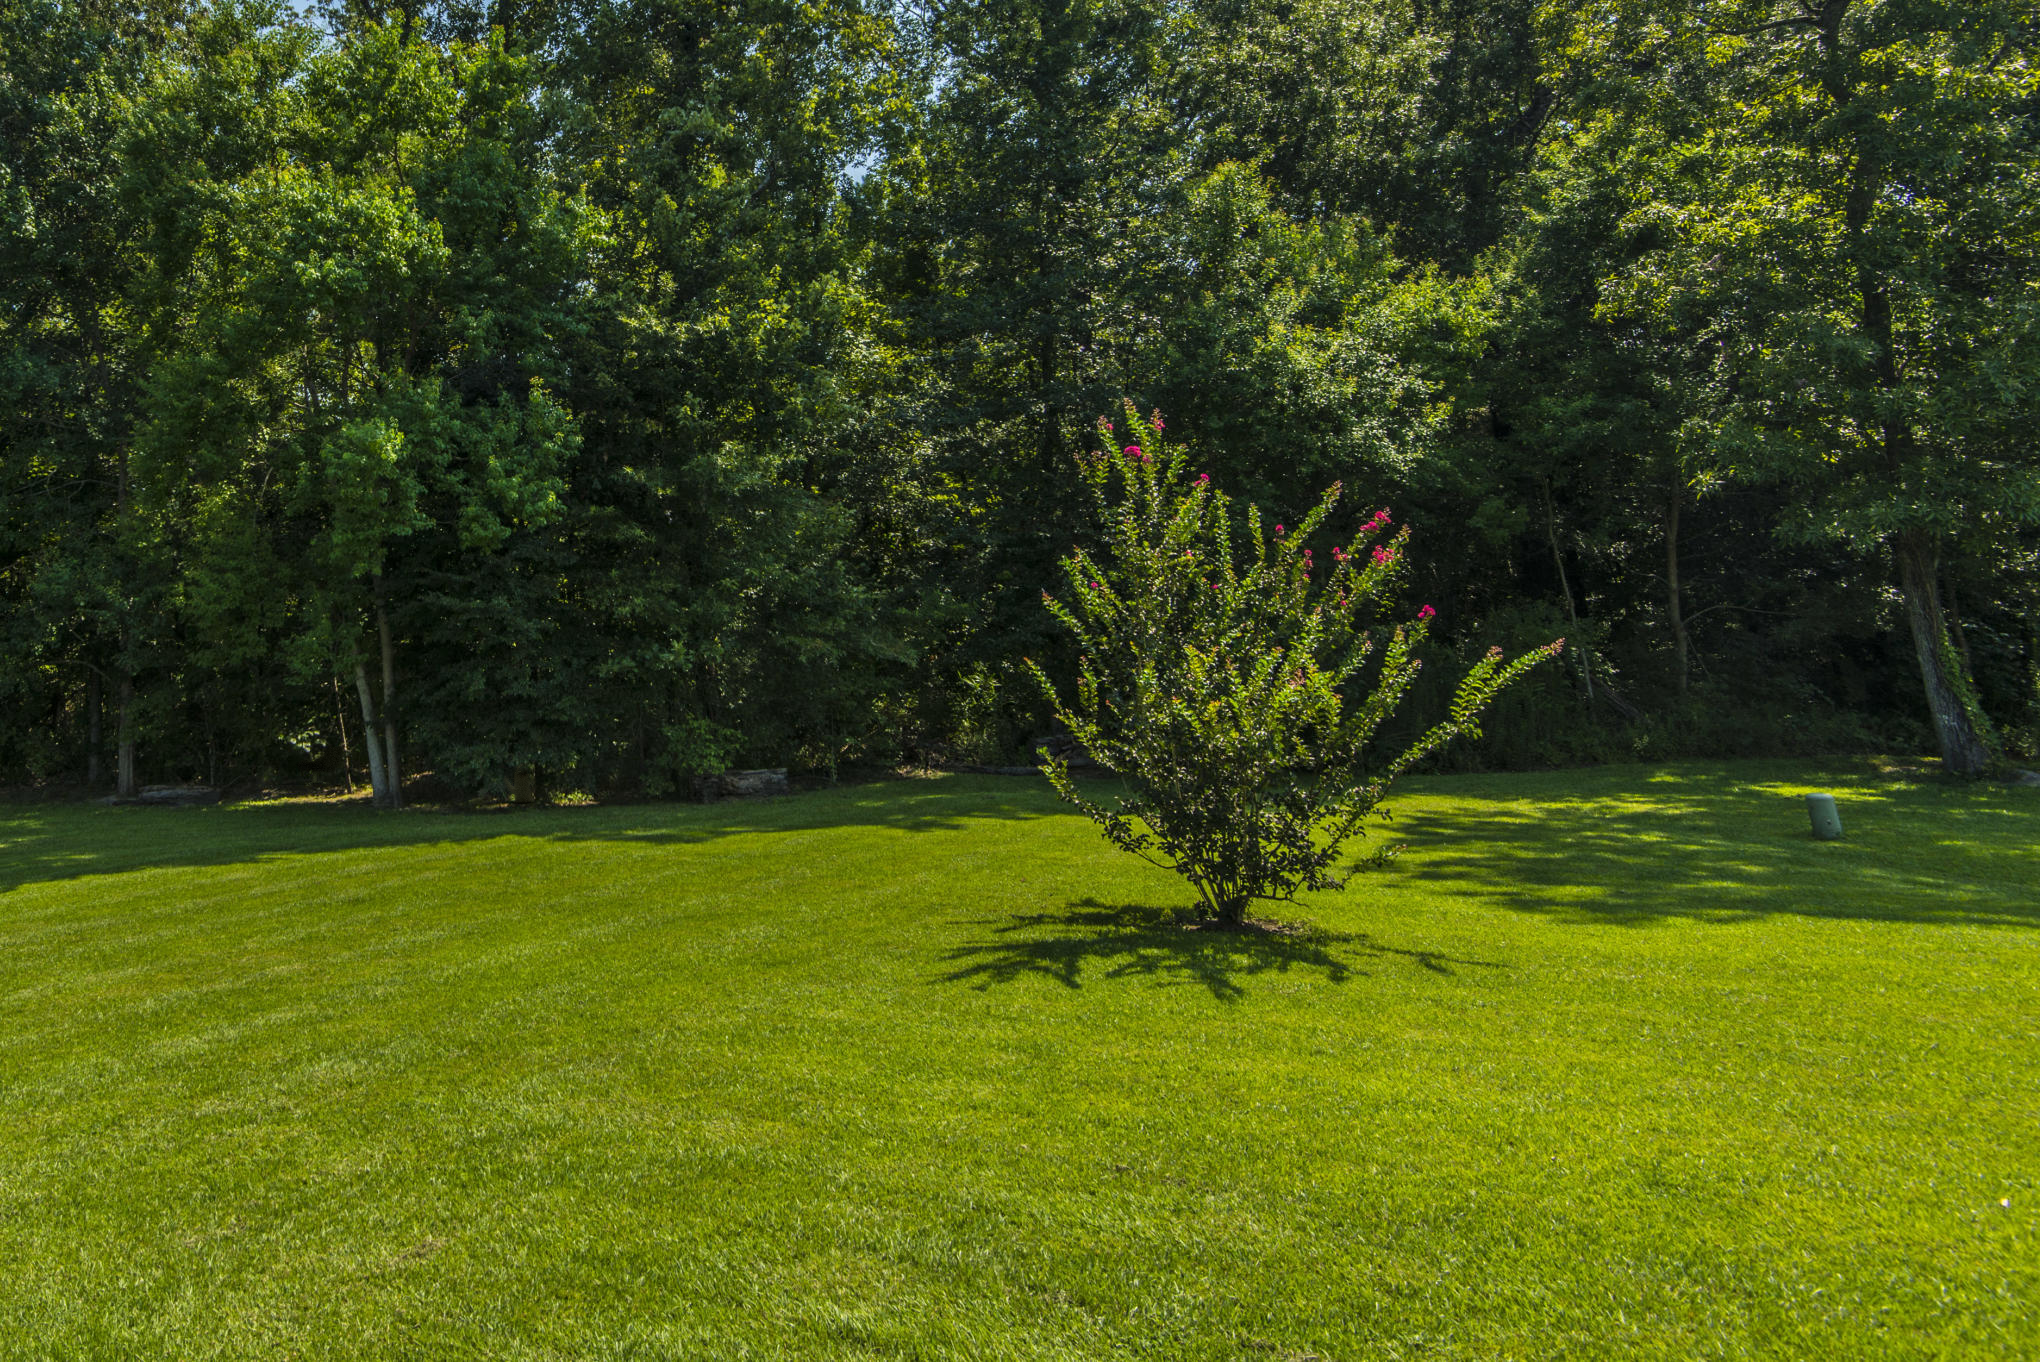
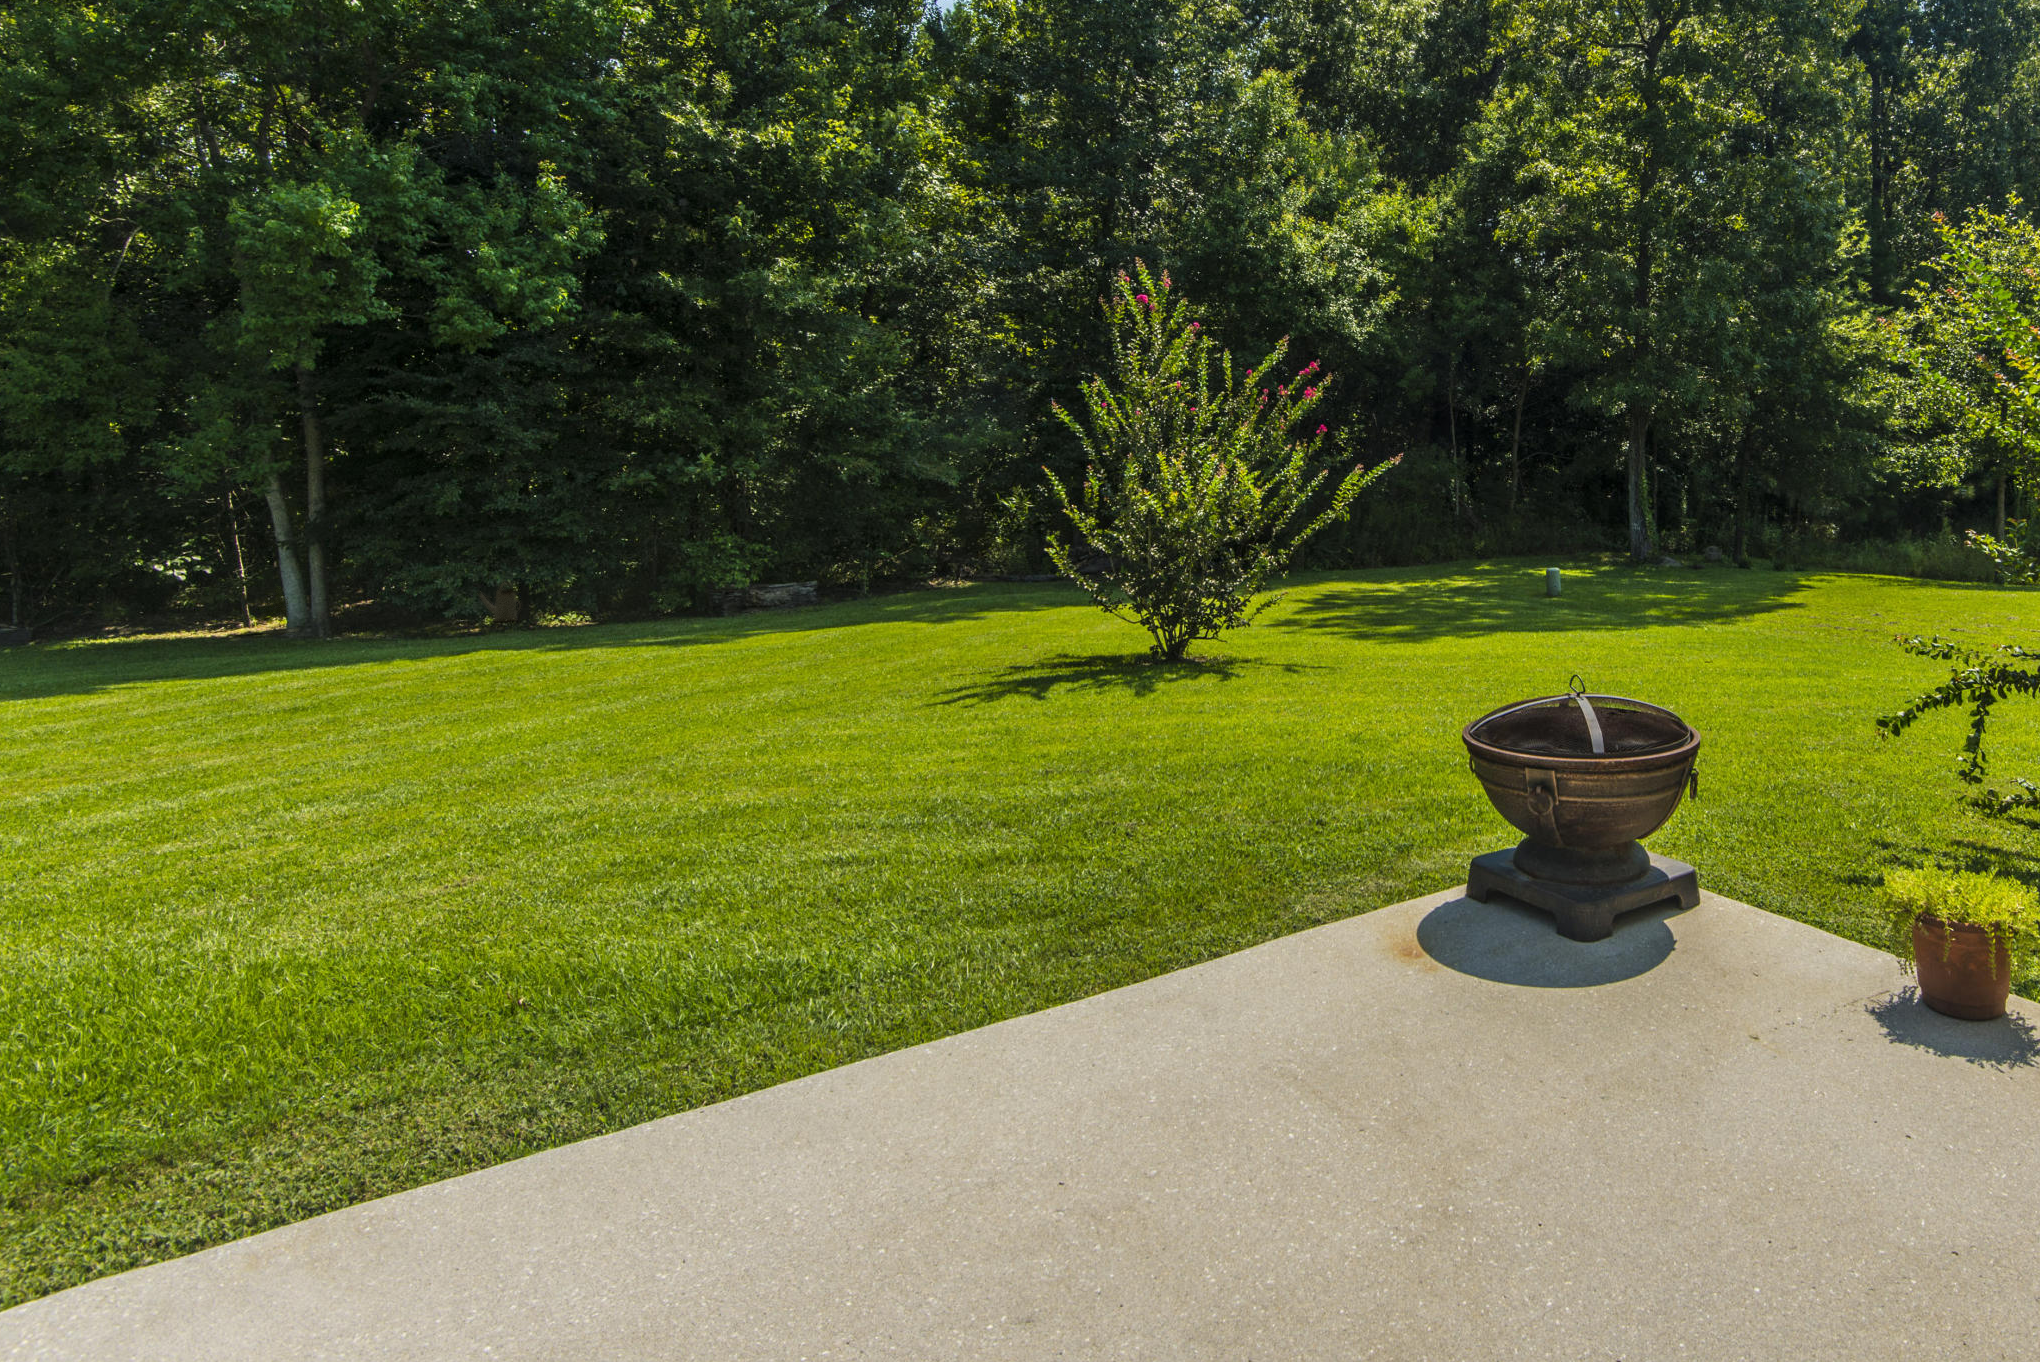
lounge chair: present [296,746,344,784] -> none [158,572,238,620]
potted tree: none [348,760,377,805] -> present [261,586,296,634]

